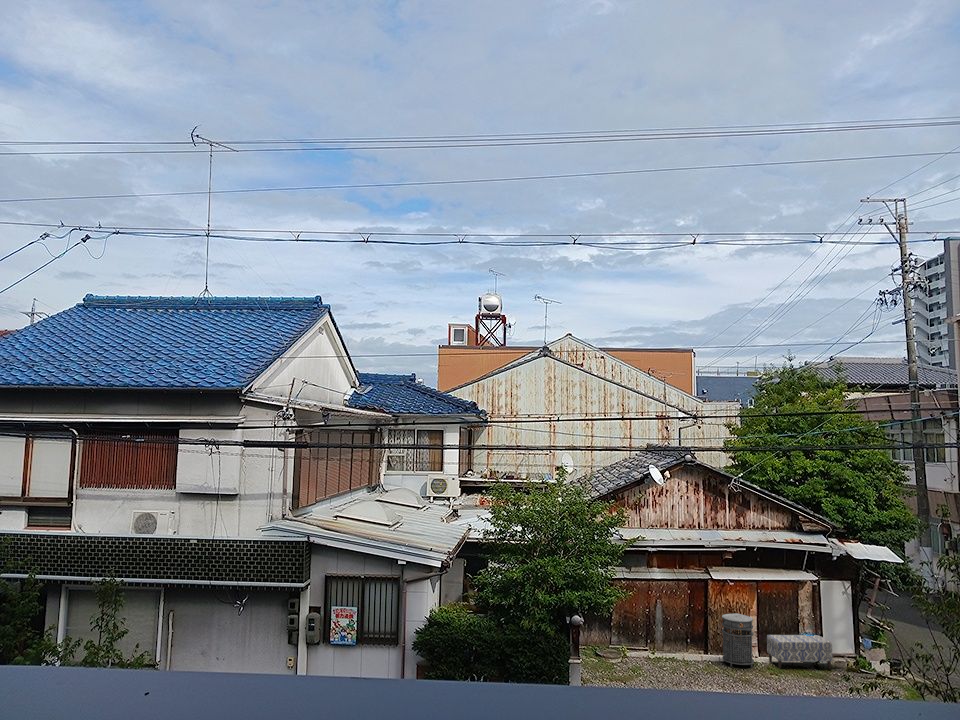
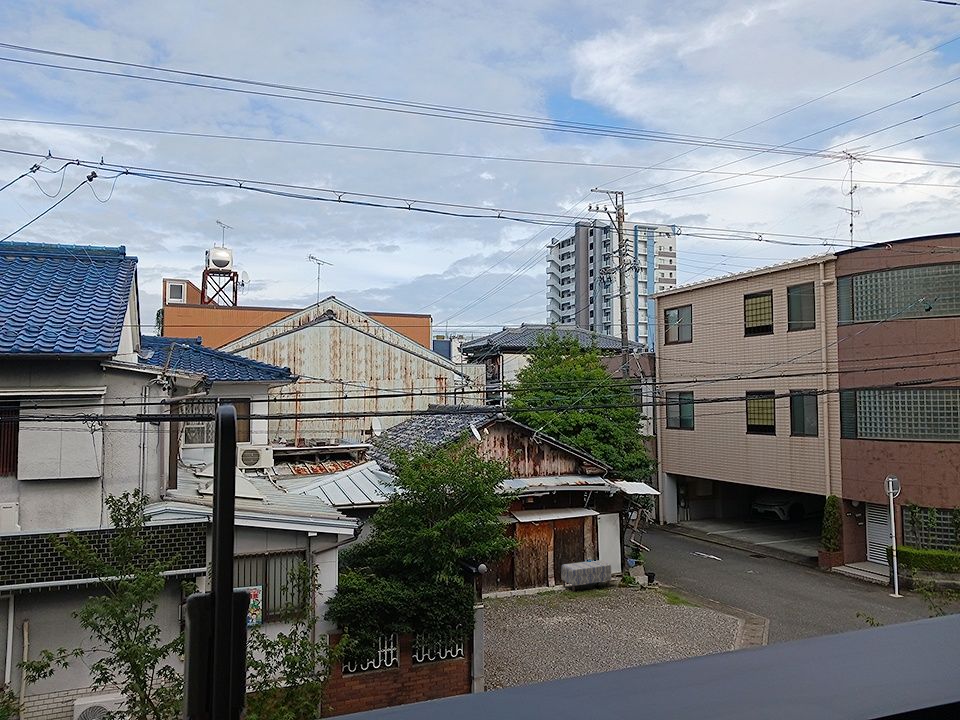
trash can: present [722,613,754,668] -> none [528,550,554,596]

